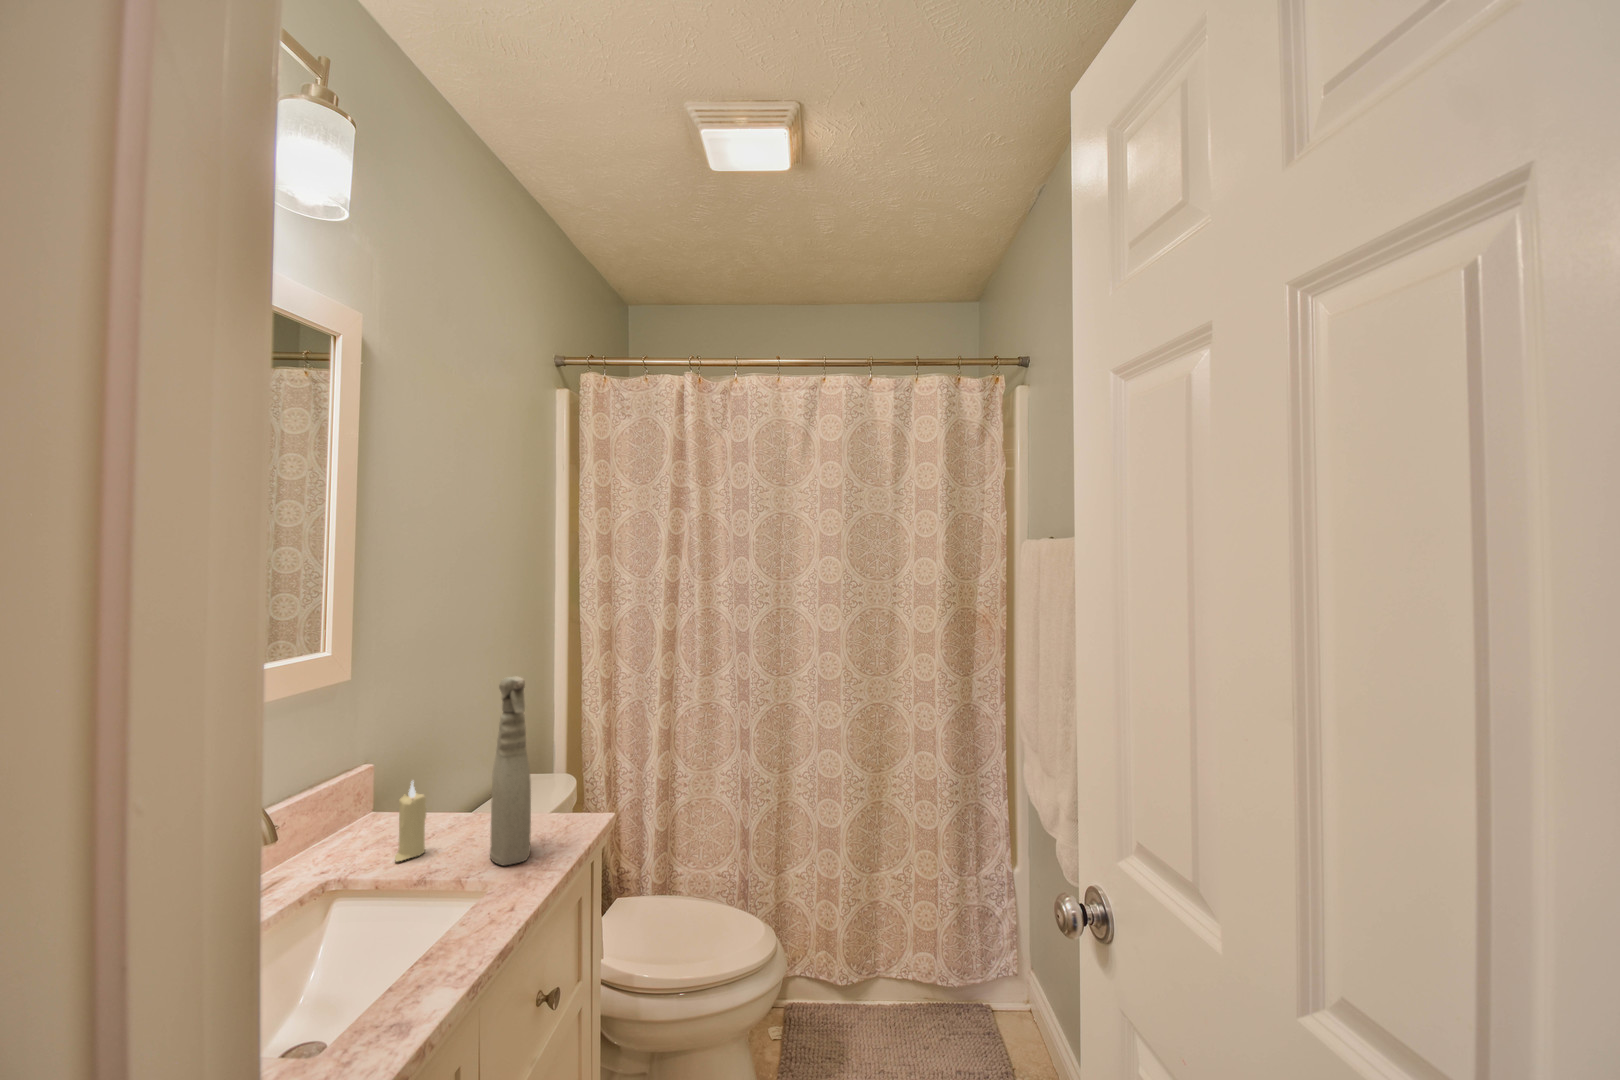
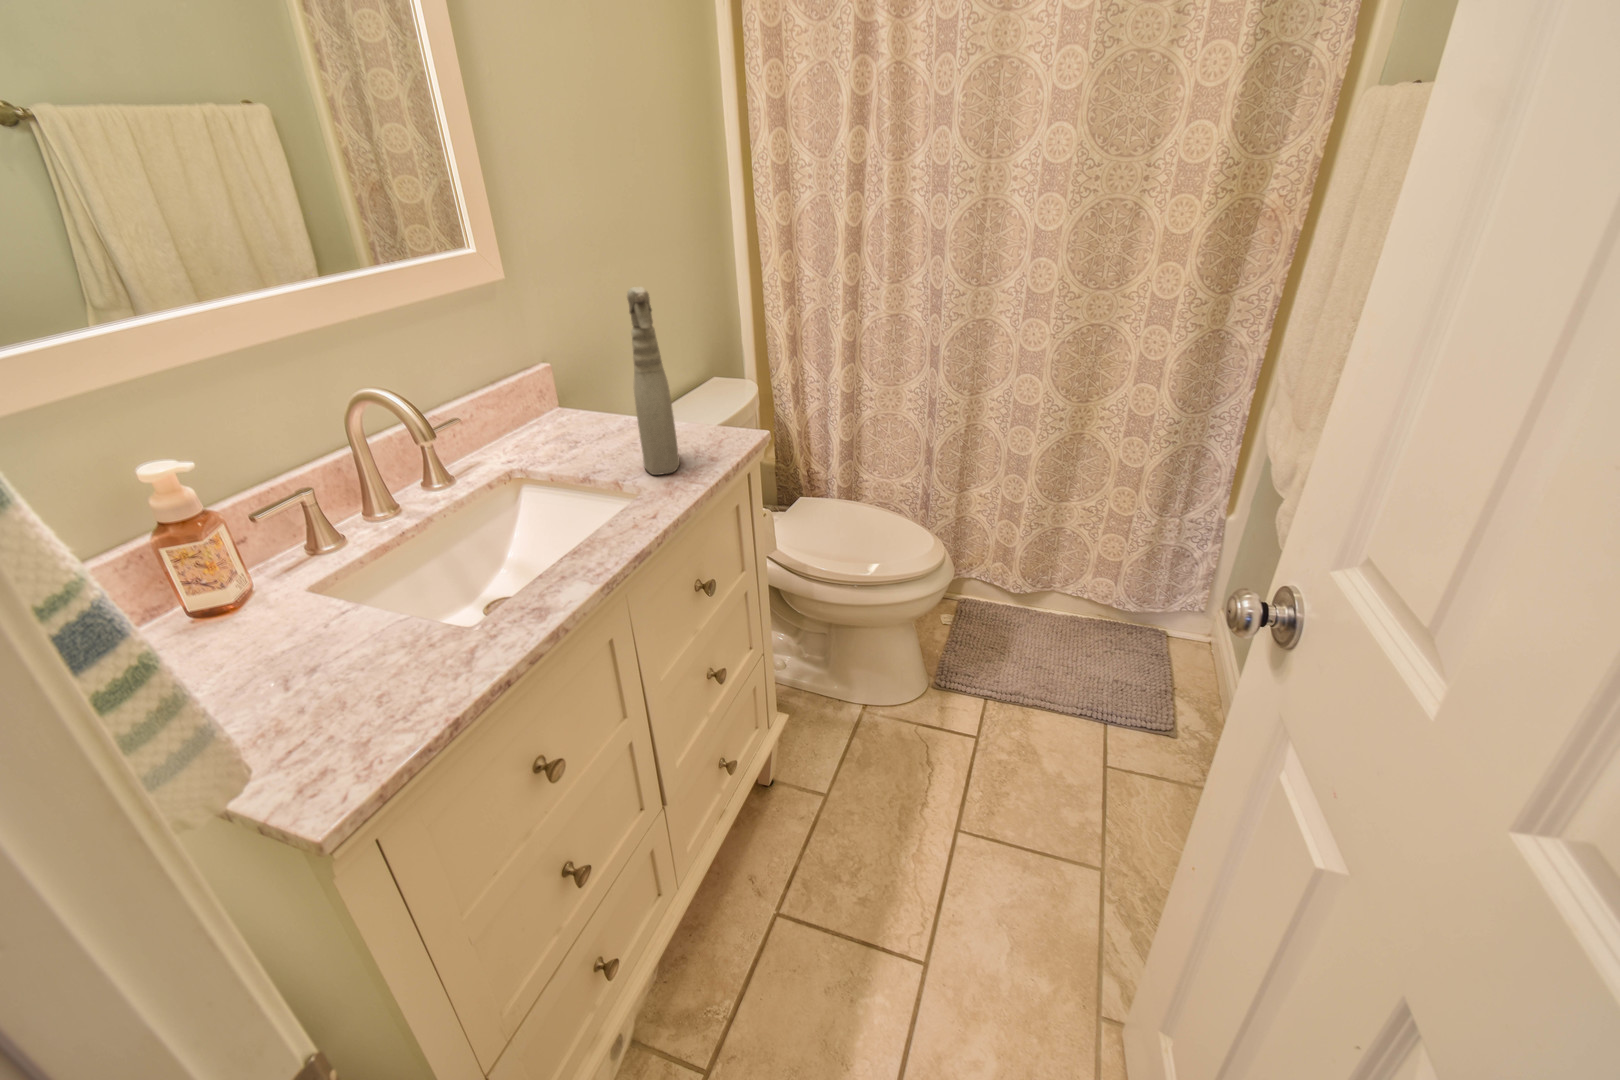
candle: present [395,781,426,861] -> none [560,389,593,460]

